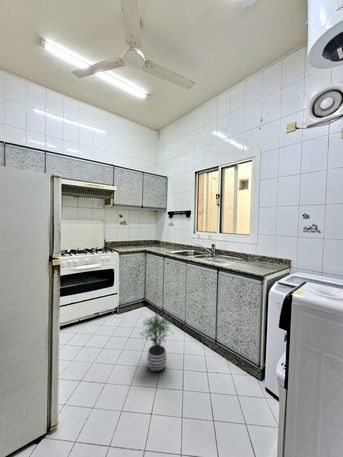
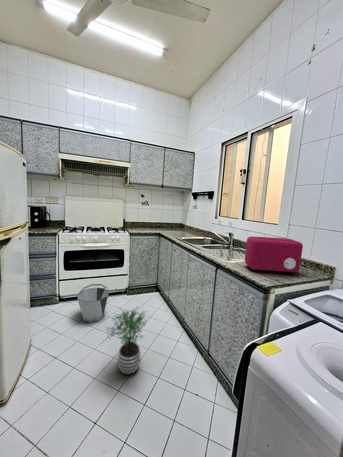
toaster: none [238,244,275,268] -> present [245,236,303,274]
bucket: none [82,304,113,343] -> present [77,284,109,323]

